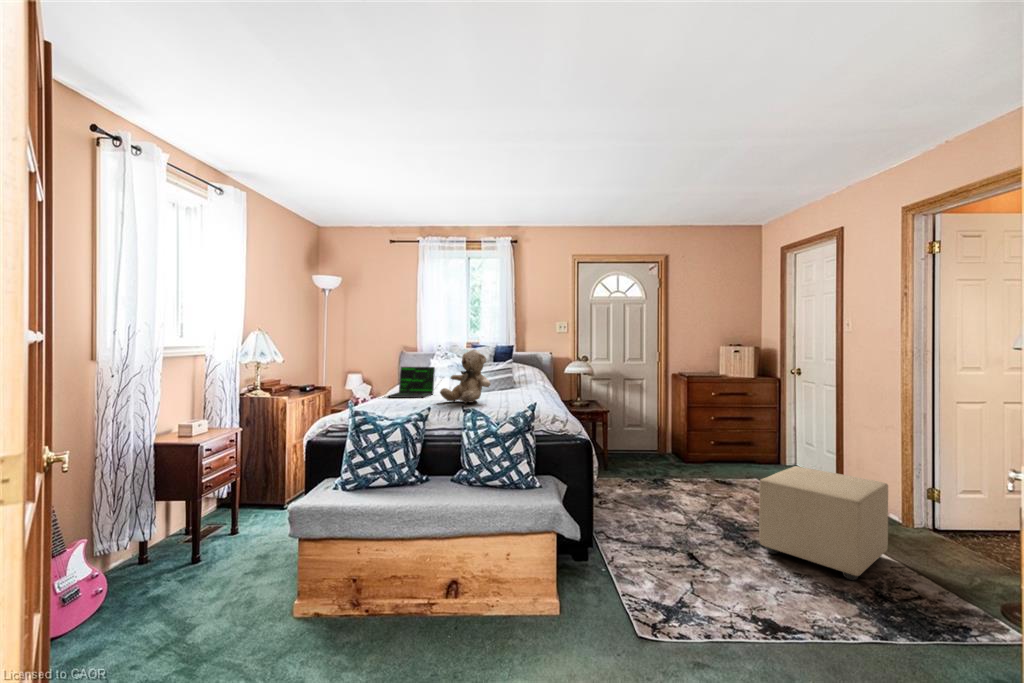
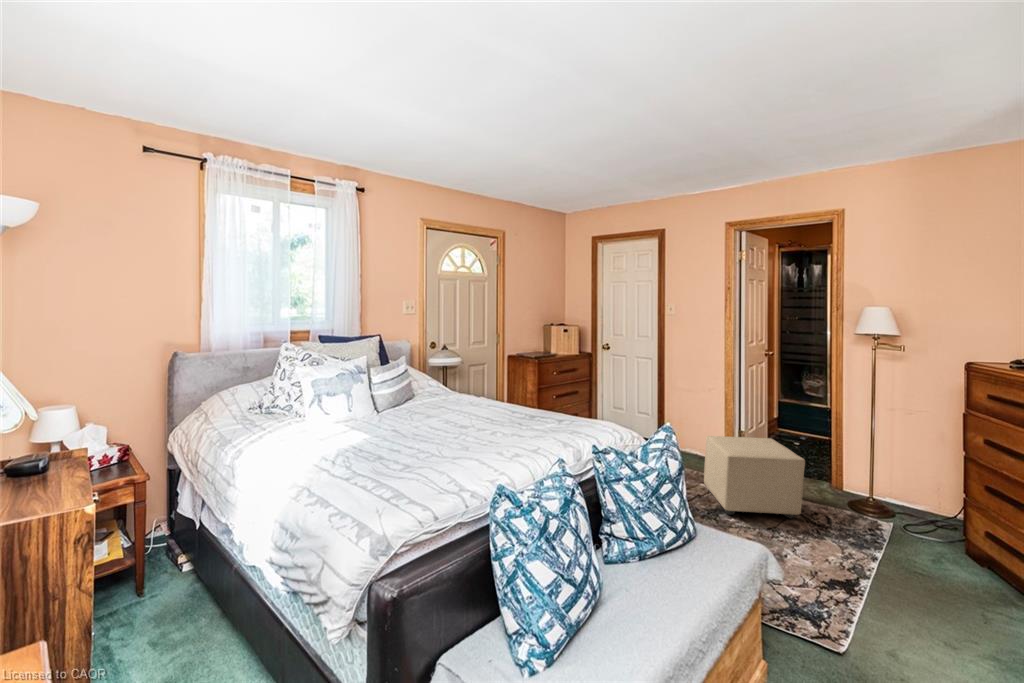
teddy bear: present [440,350,491,404] -> none [456,358,529,439]
laptop: present [388,367,435,398] -> none [316,383,397,447]

